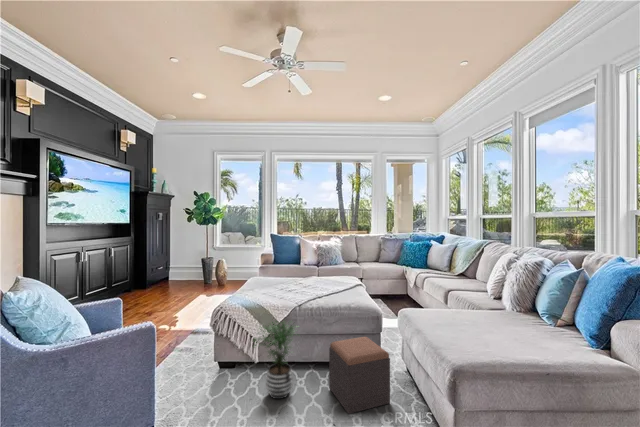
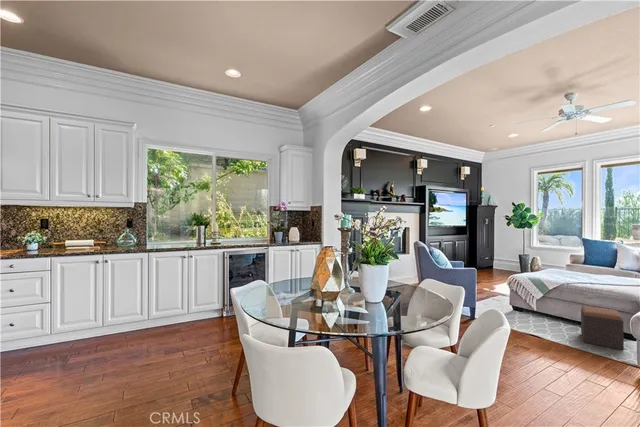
potted plant: present [254,322,298,399] -> none [526,285,562,328]

